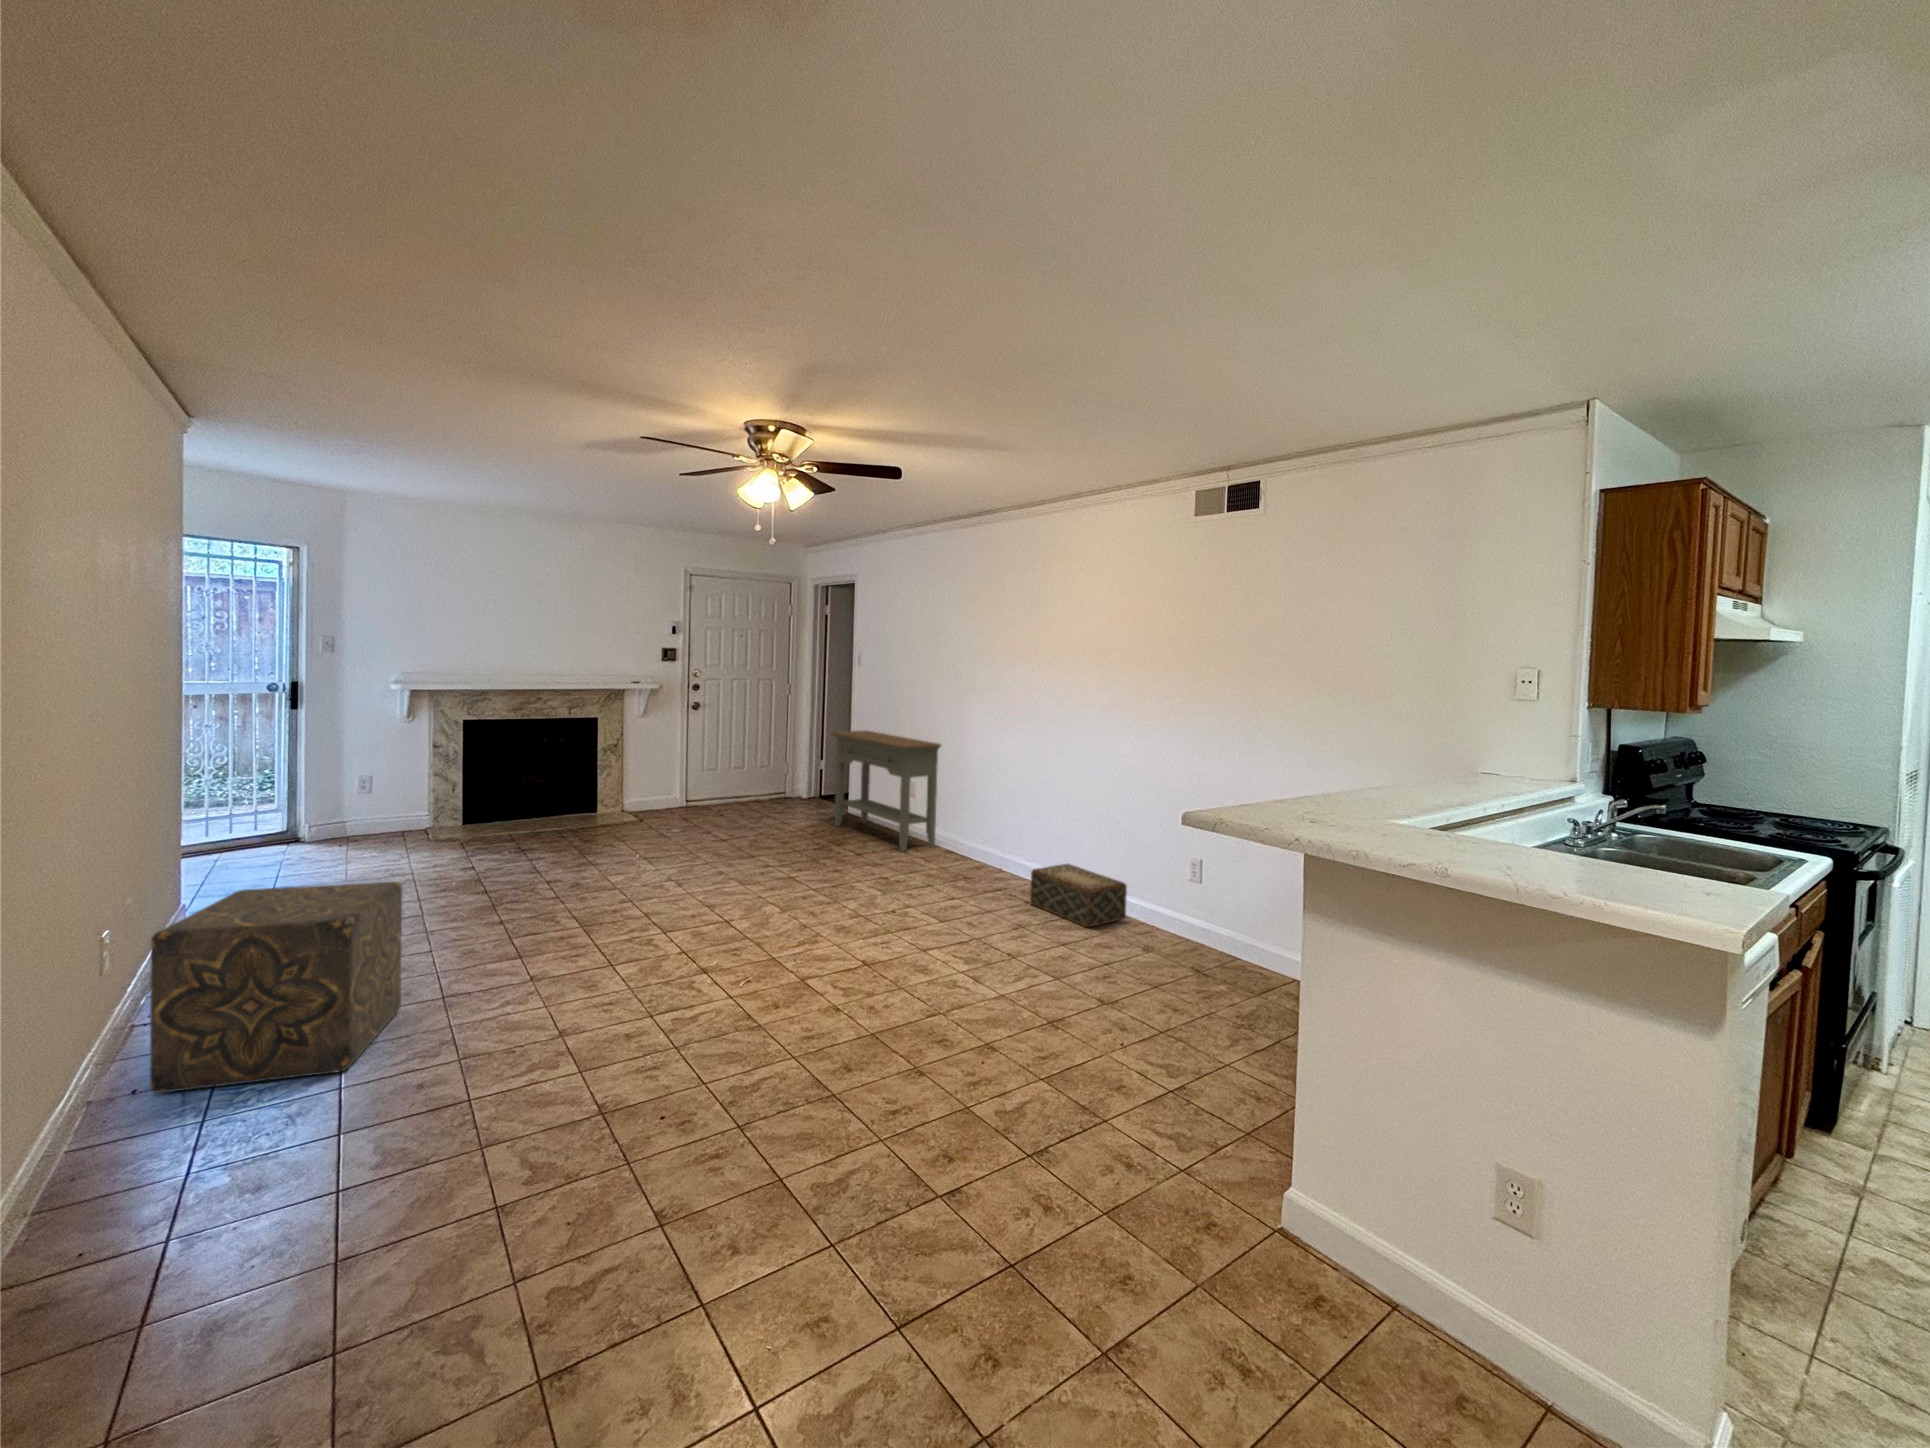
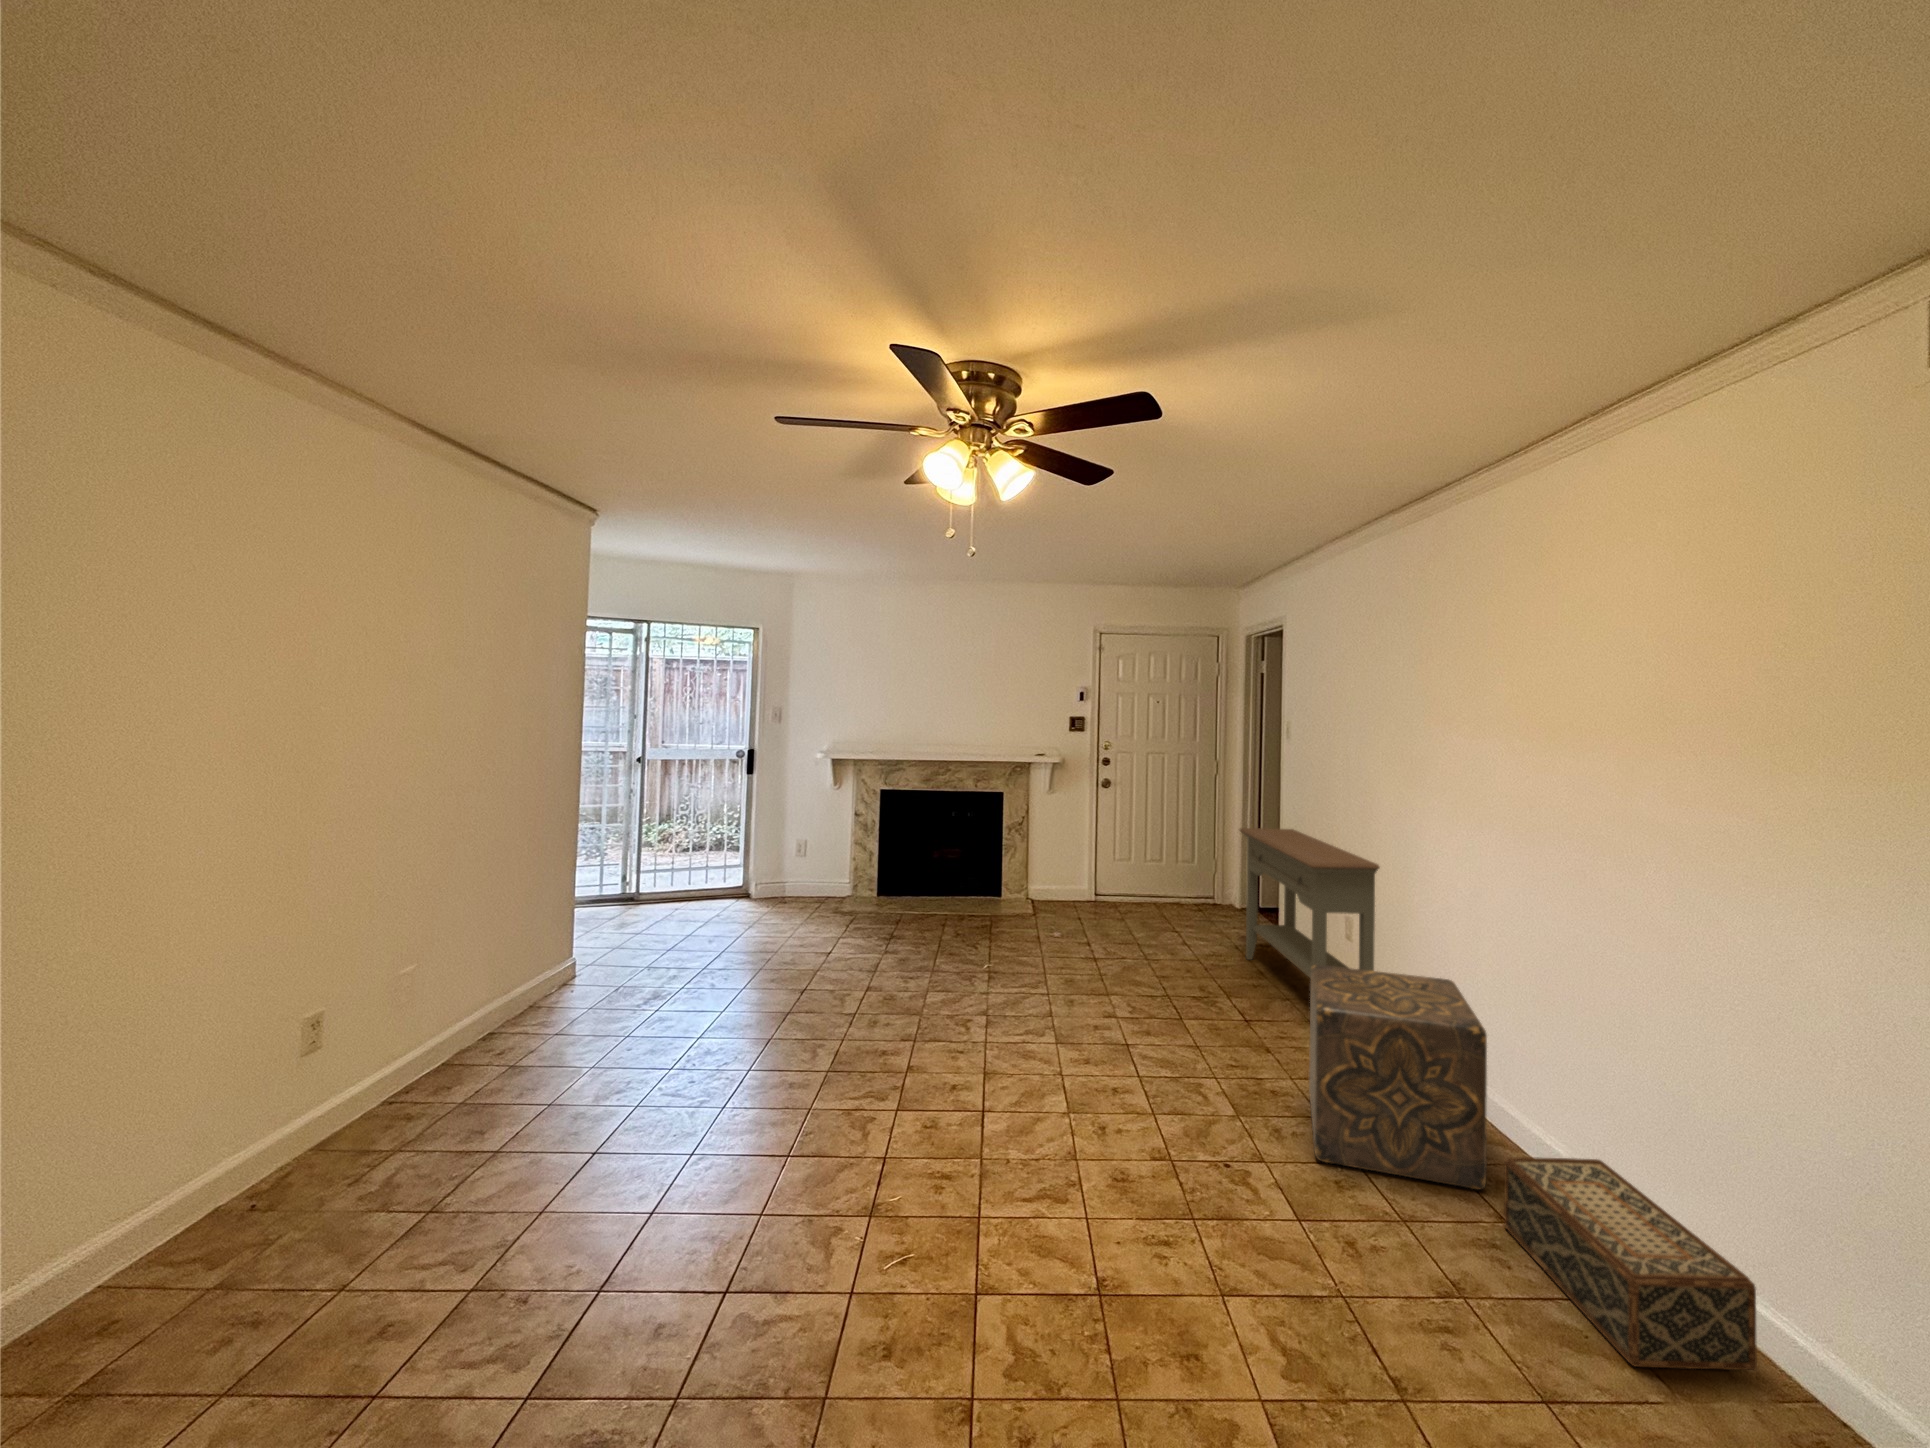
ottoman: present [150,882,402,1093] -> present [1309,965,1487,1189]

